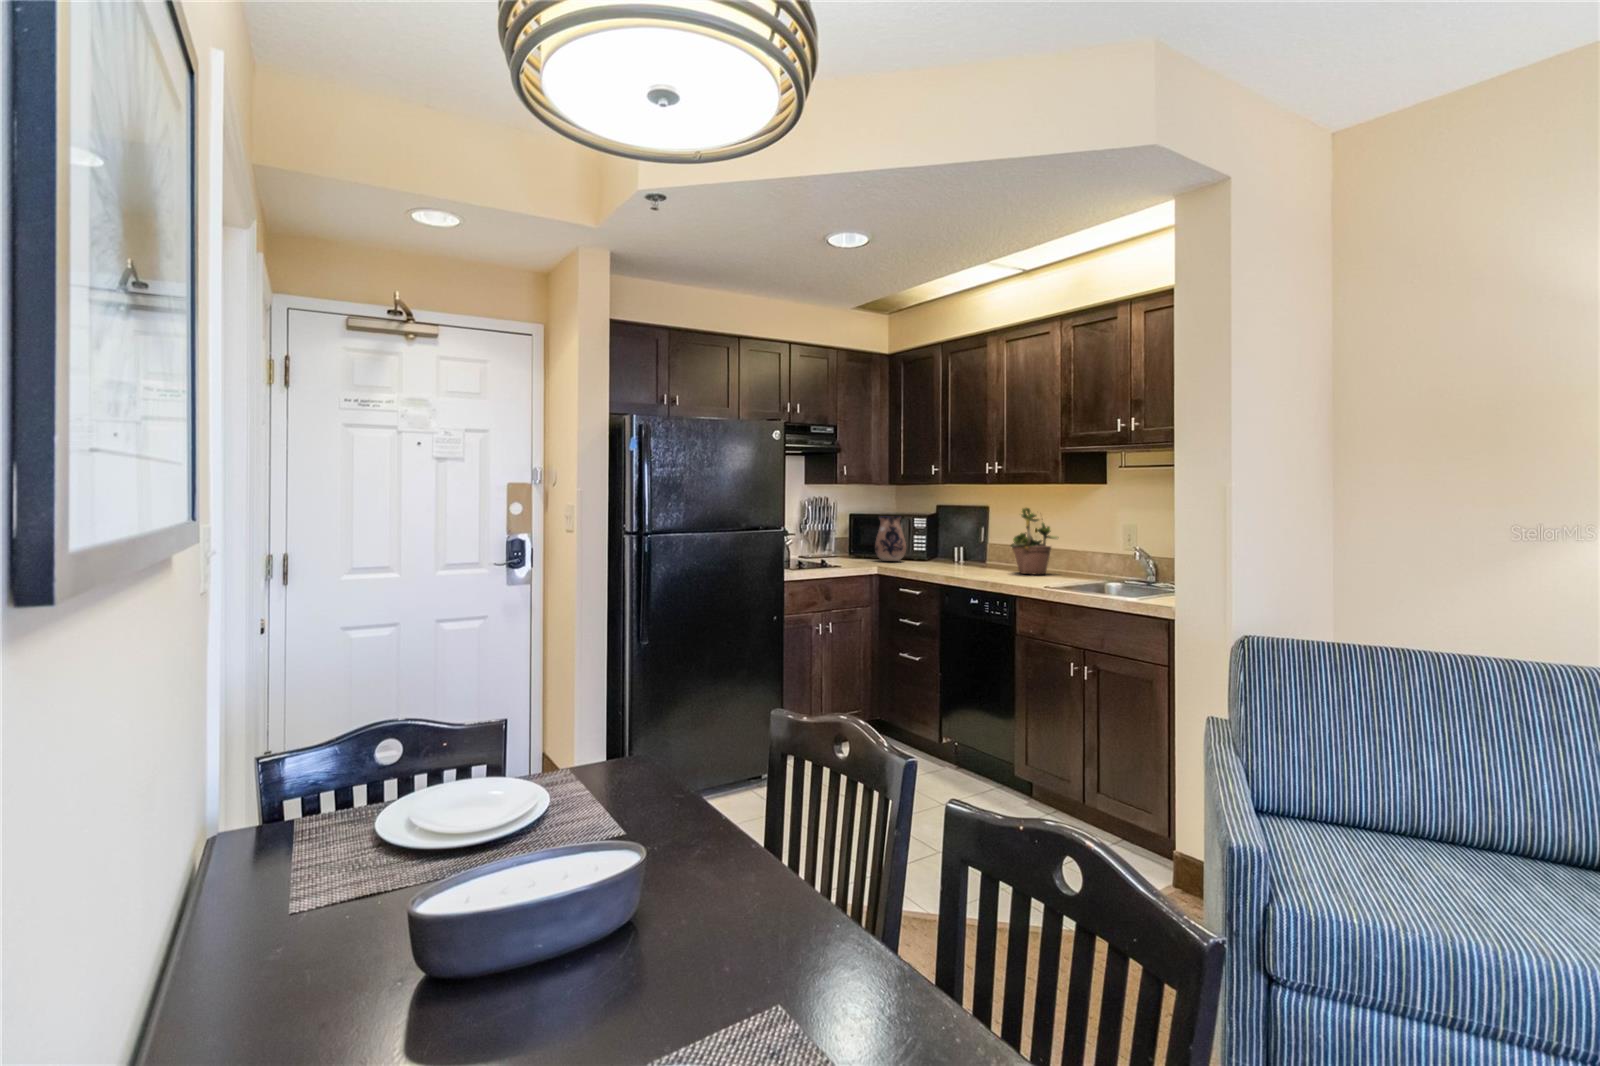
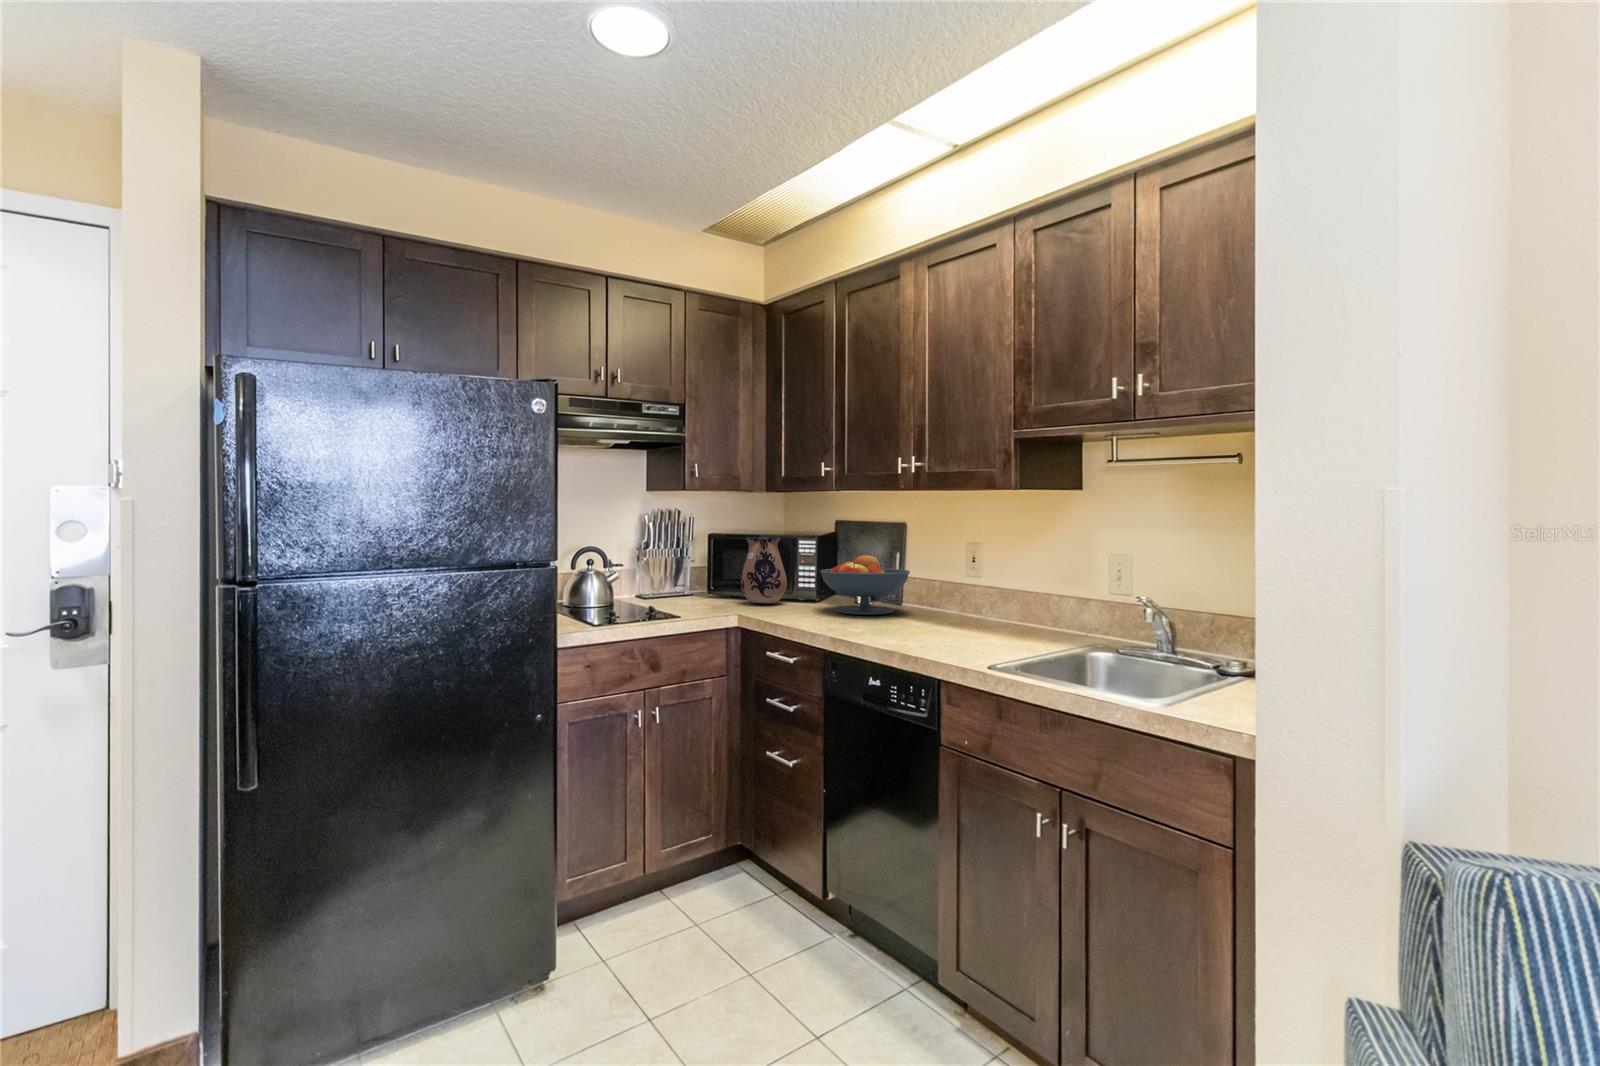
potted plant: present [1010,508,1058,574] -> none [932,517,1008,631]
fruit bowl: none [932,528,993,567] -> present [820,555,910,615]

